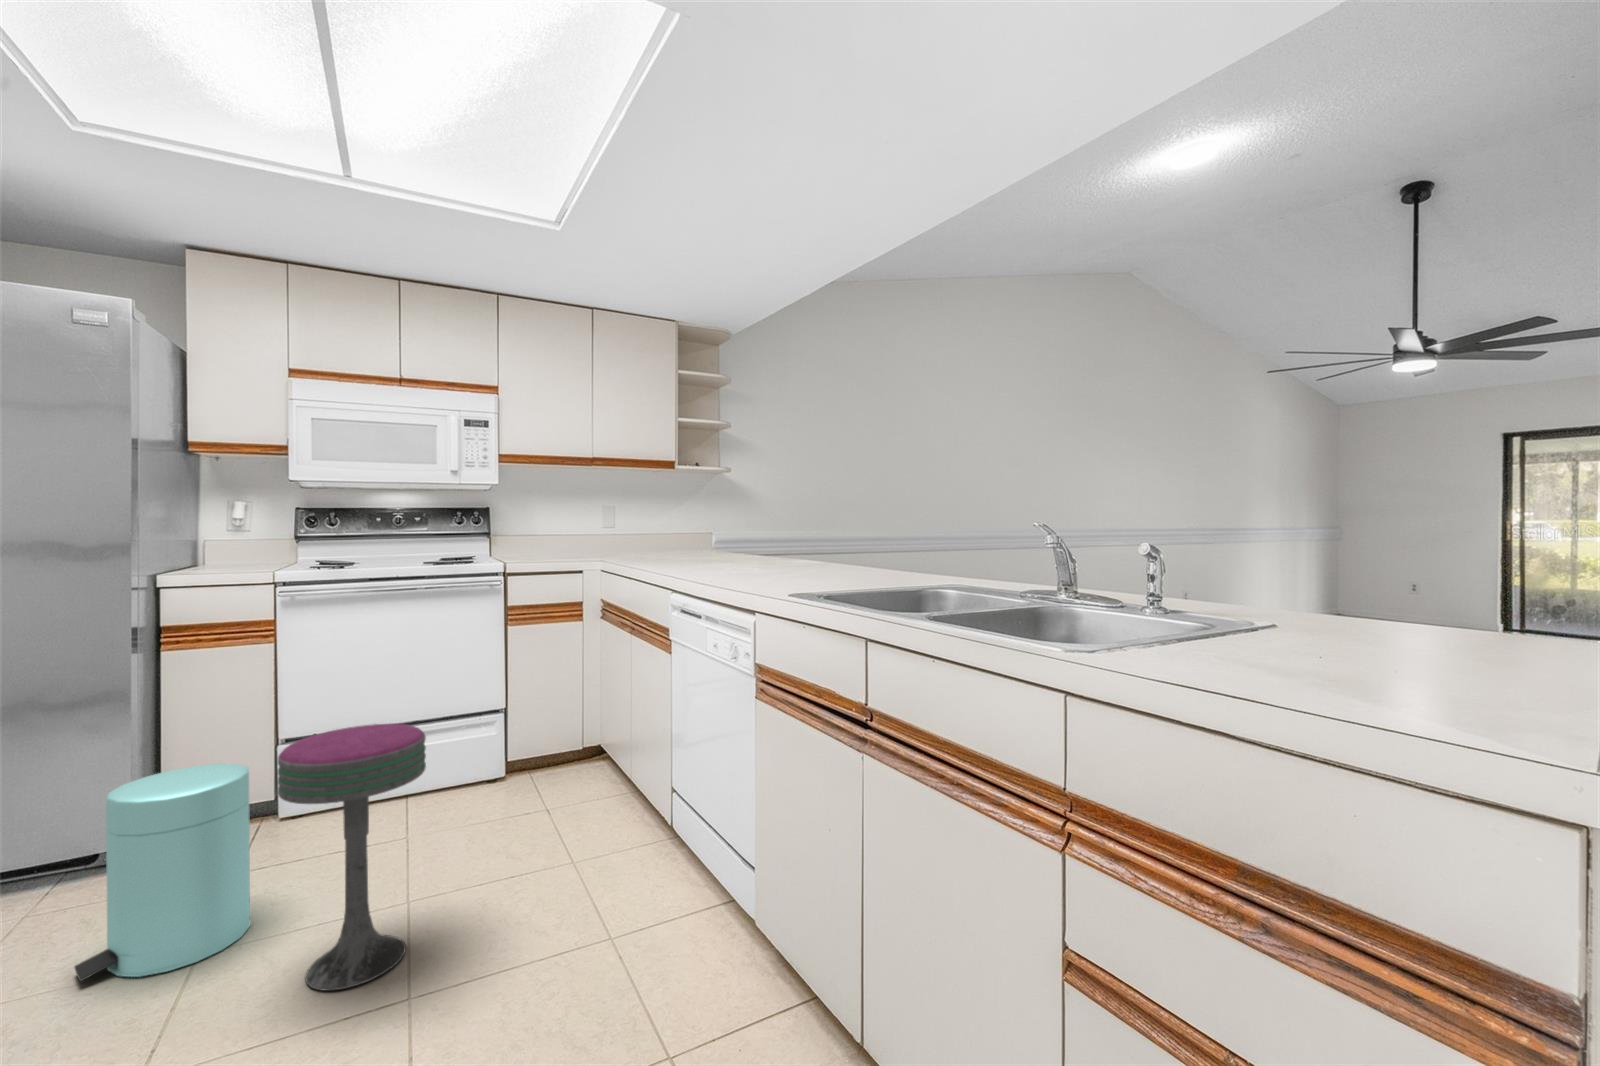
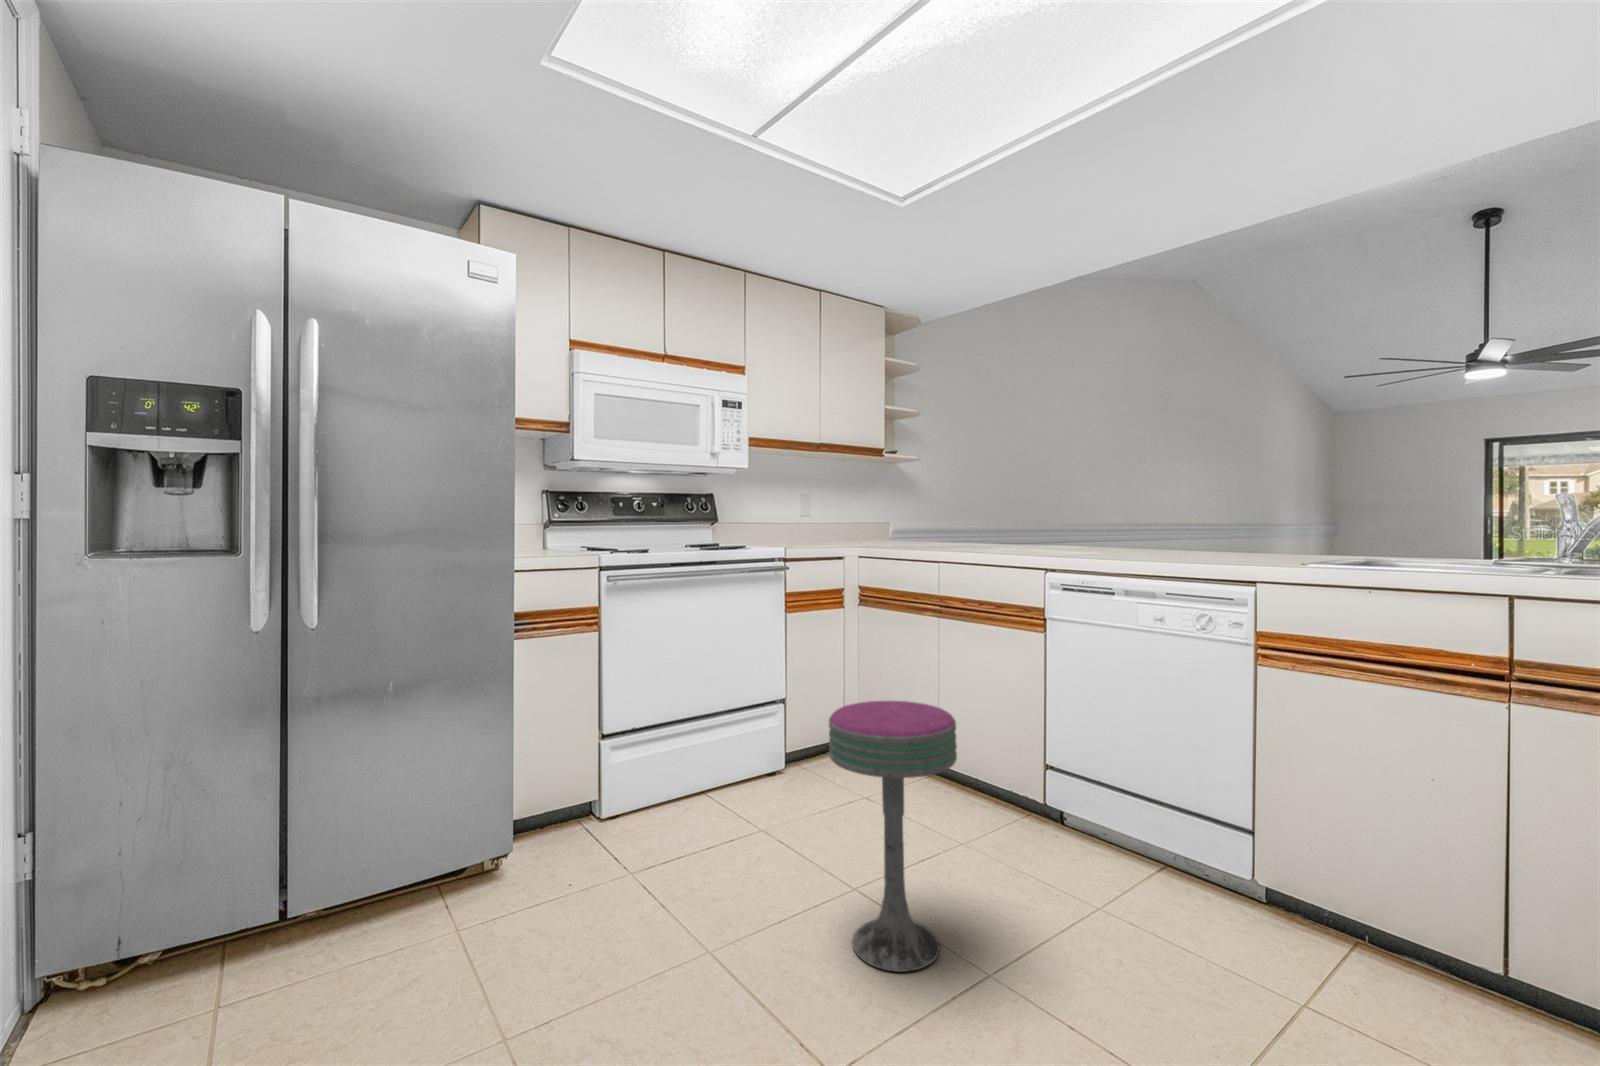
trash can: present [75,764,250,981] -> none [614,751,739,983]

